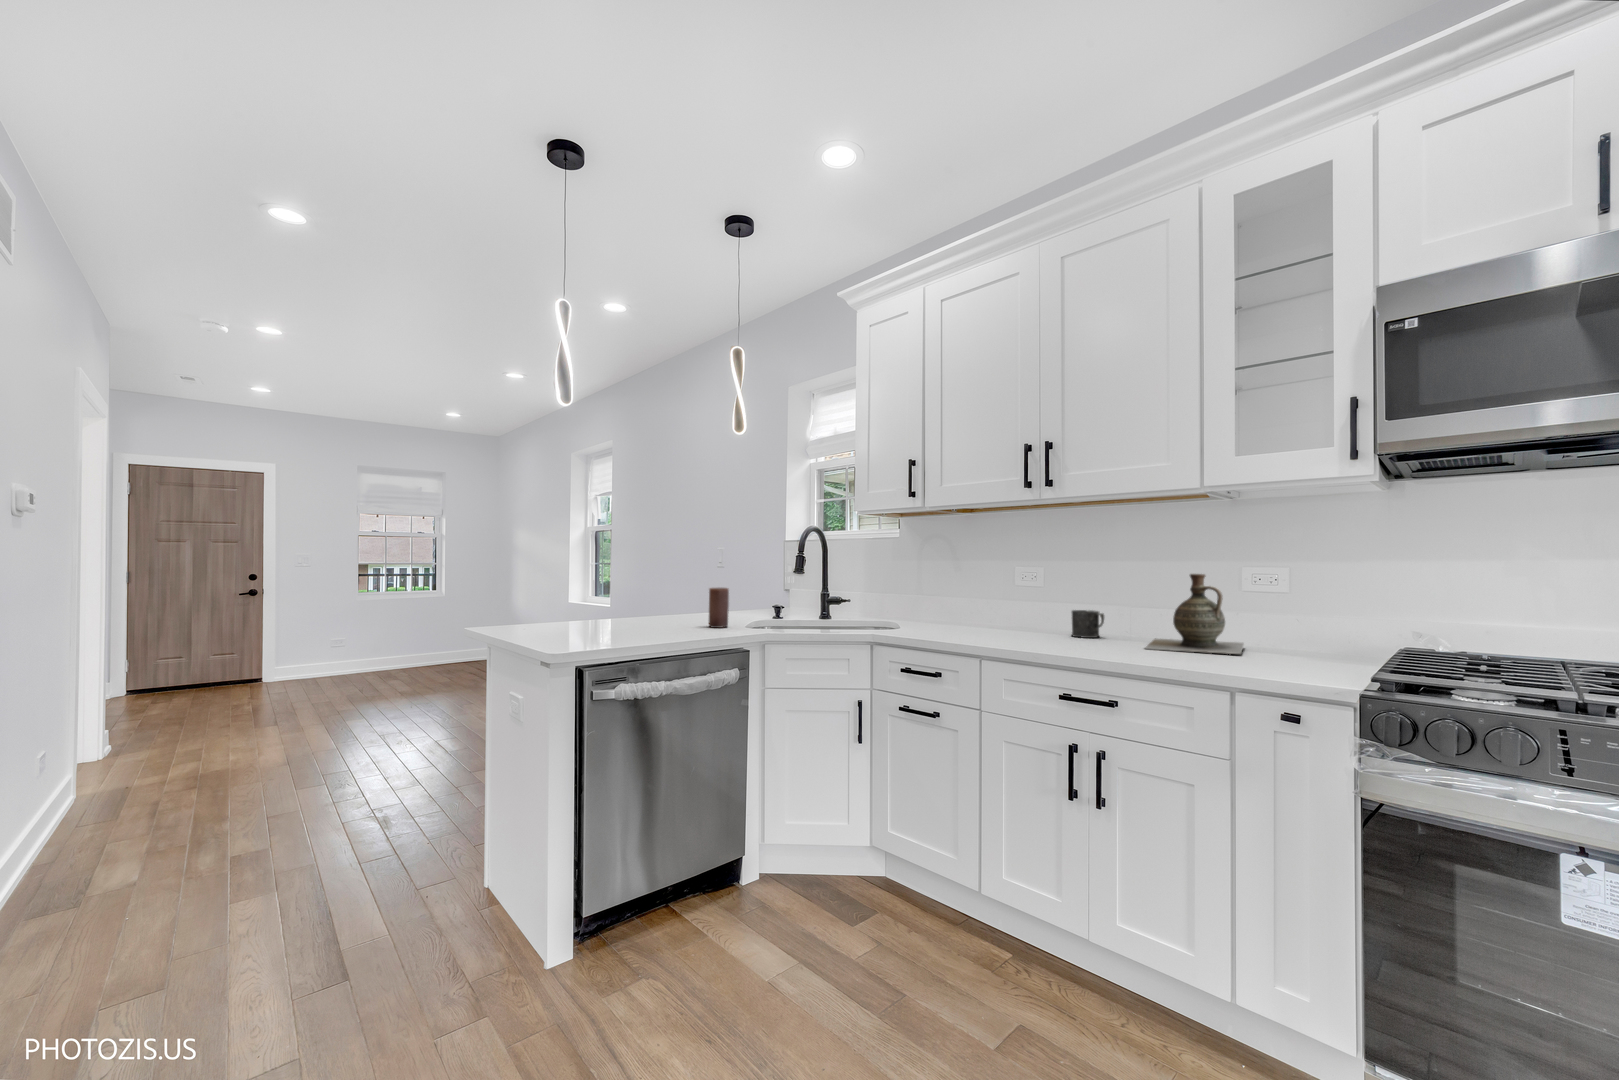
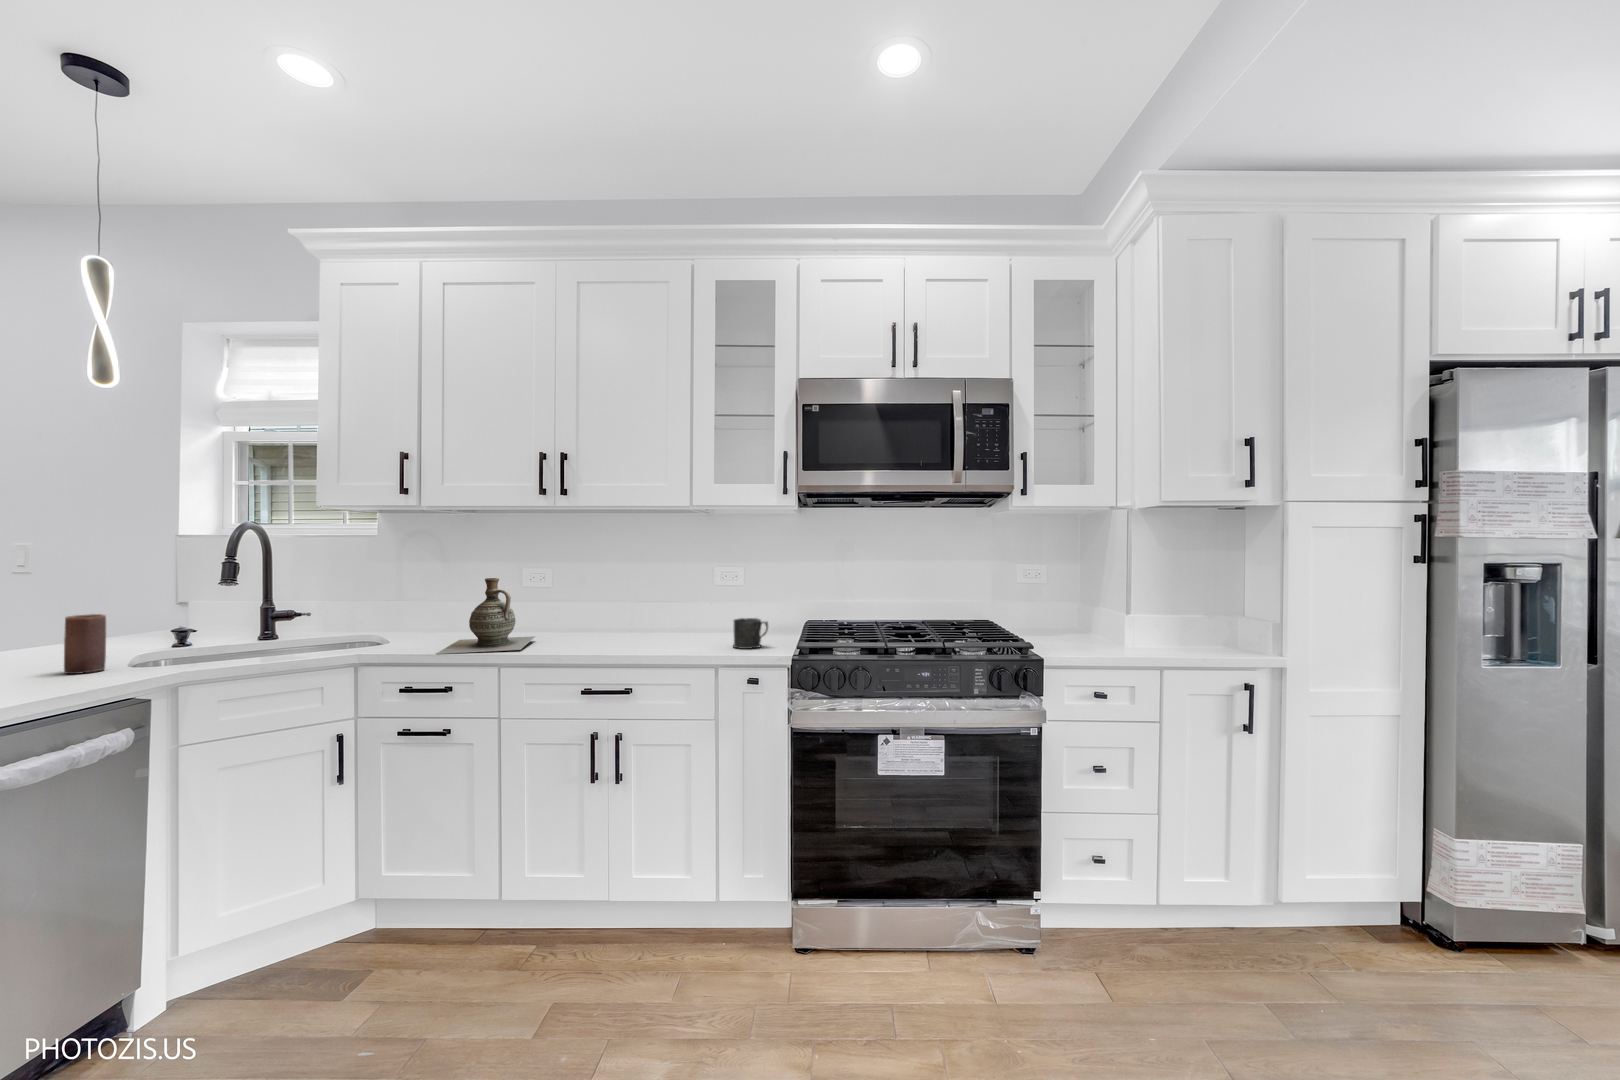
ceramic jug: present [1145,574,1244,654] -> present [436,578,535,654]
mug: present [1072,610,1104,638] -> present [733,618,768,649]

